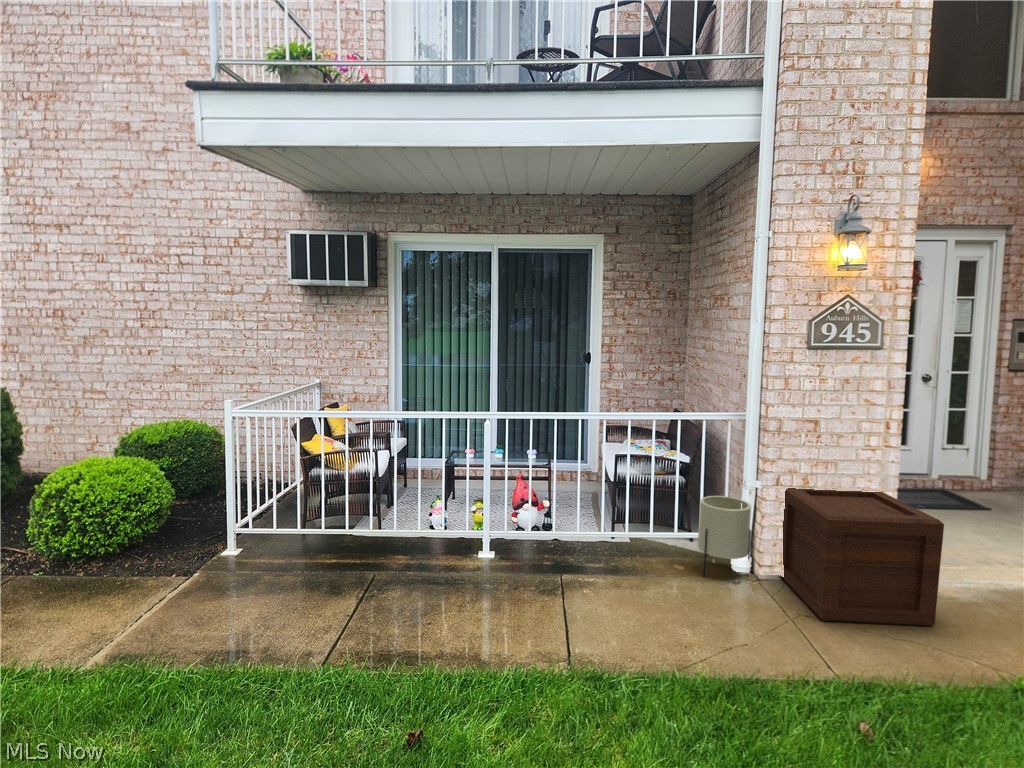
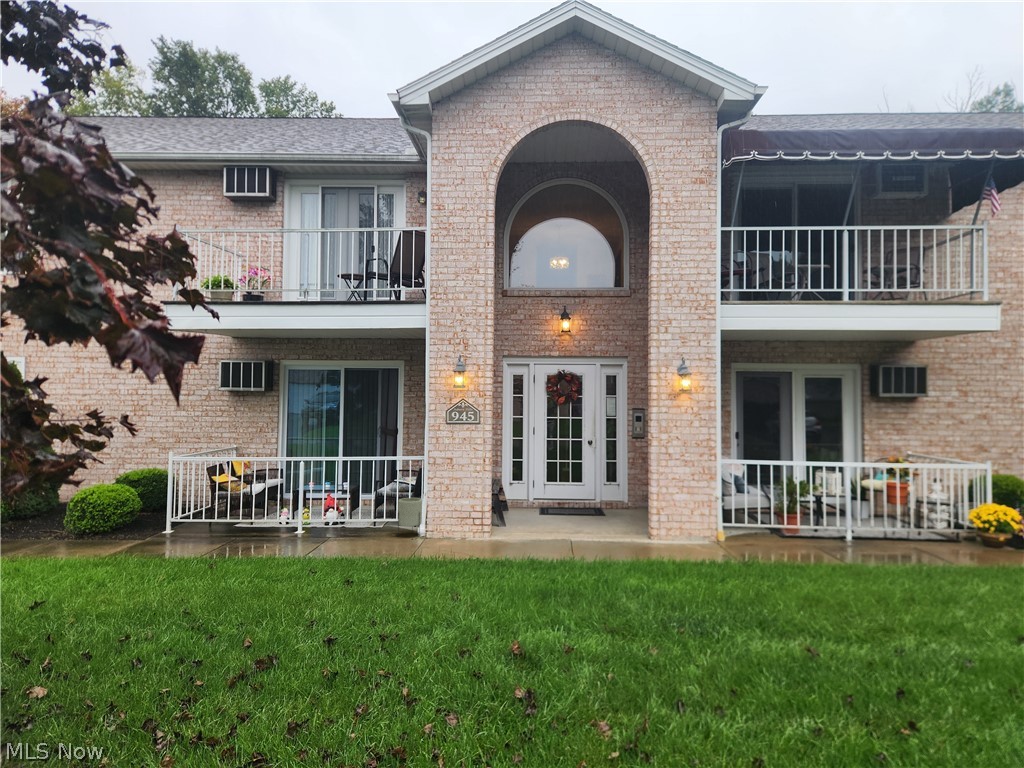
wooden crate: present [781,488,944,626] -> none [426,491,480,548]

